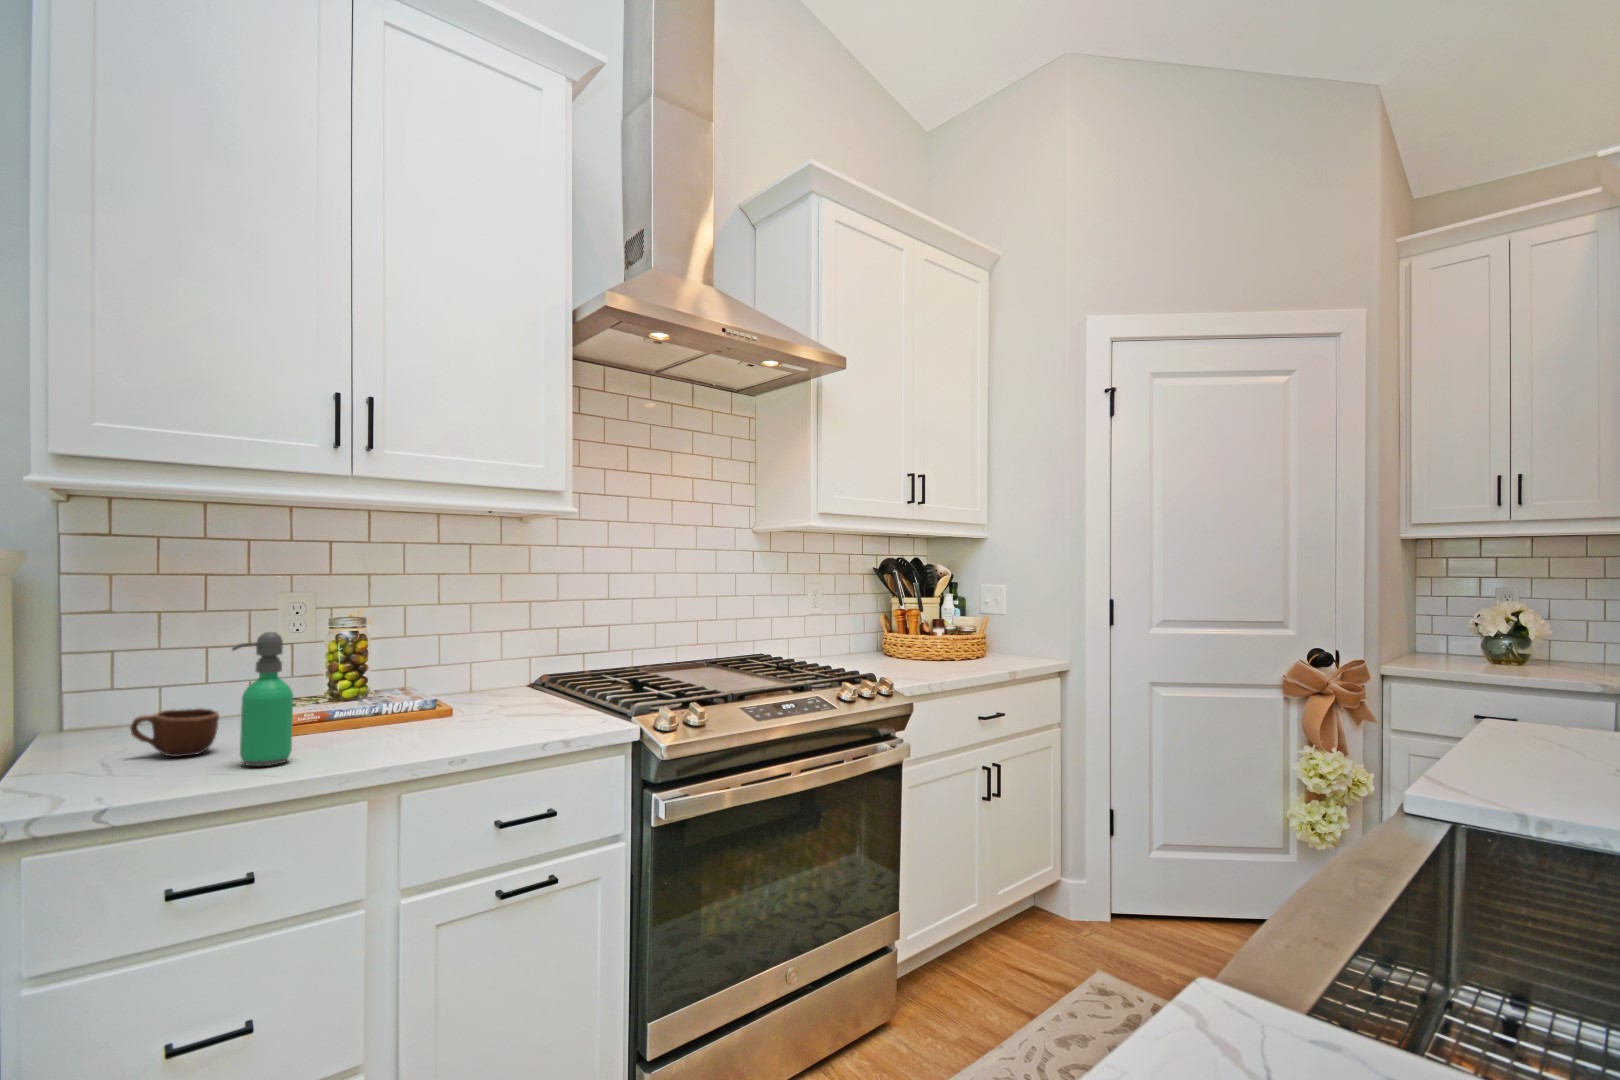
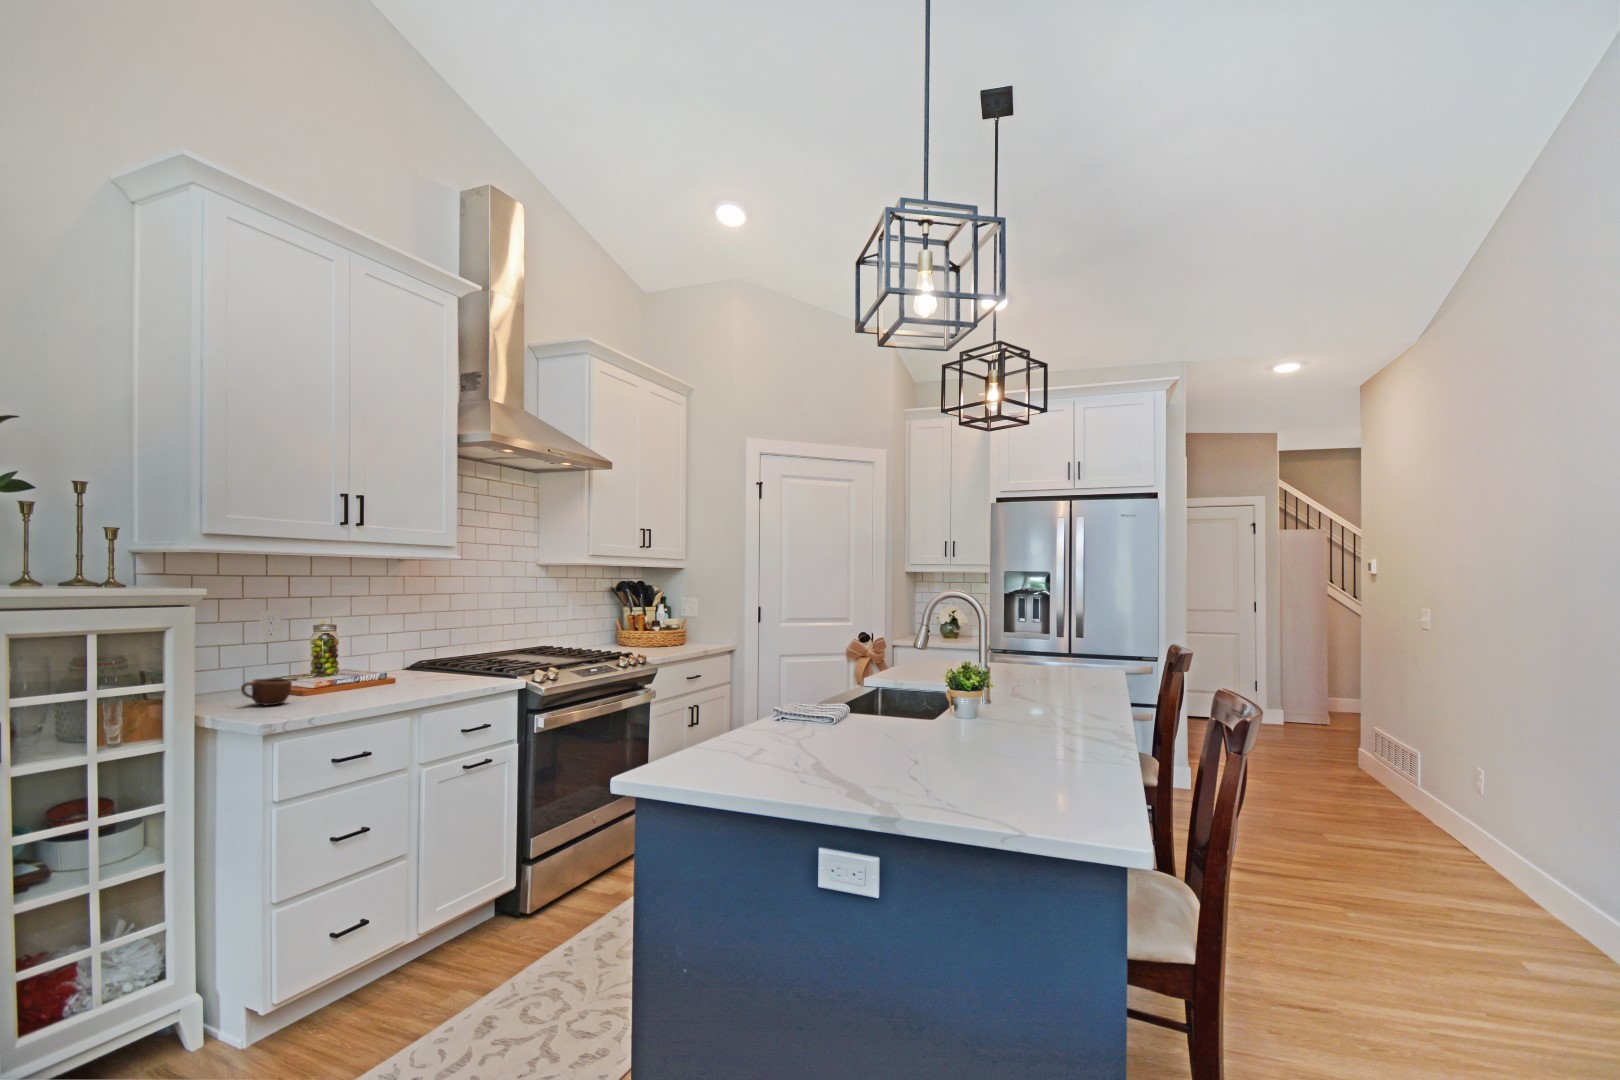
soap dispenser: present [232,632,293,766] -> none [324,630,356,706]

